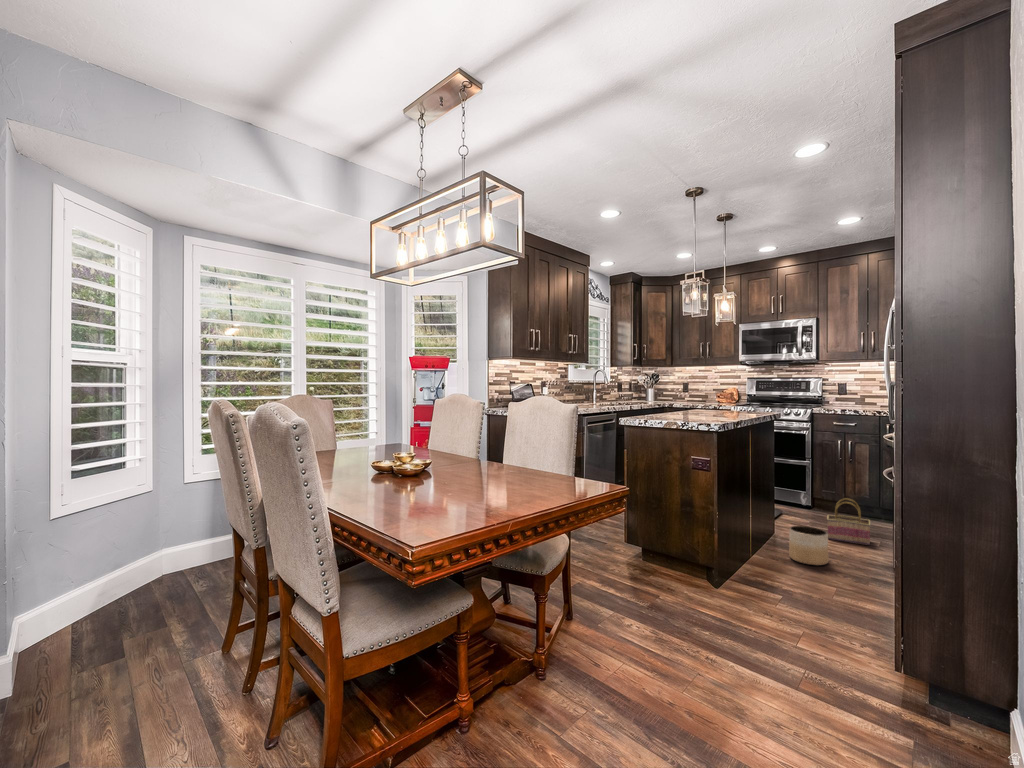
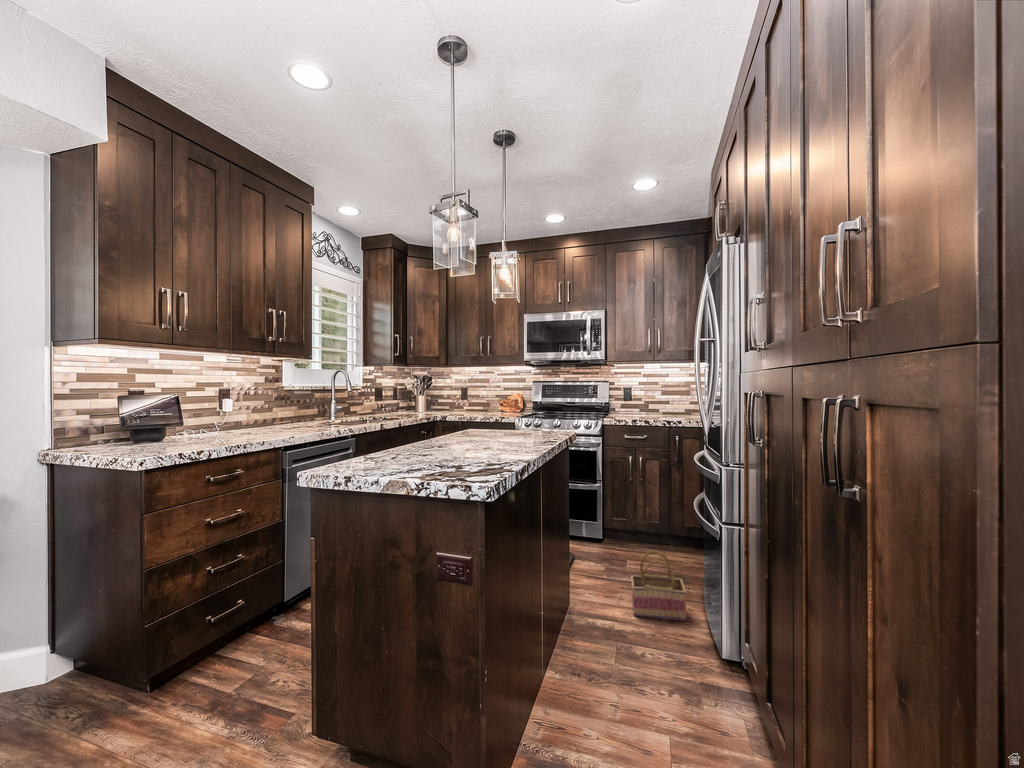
planter: present [789,526,828,566] -> none [593,628,651,713]

